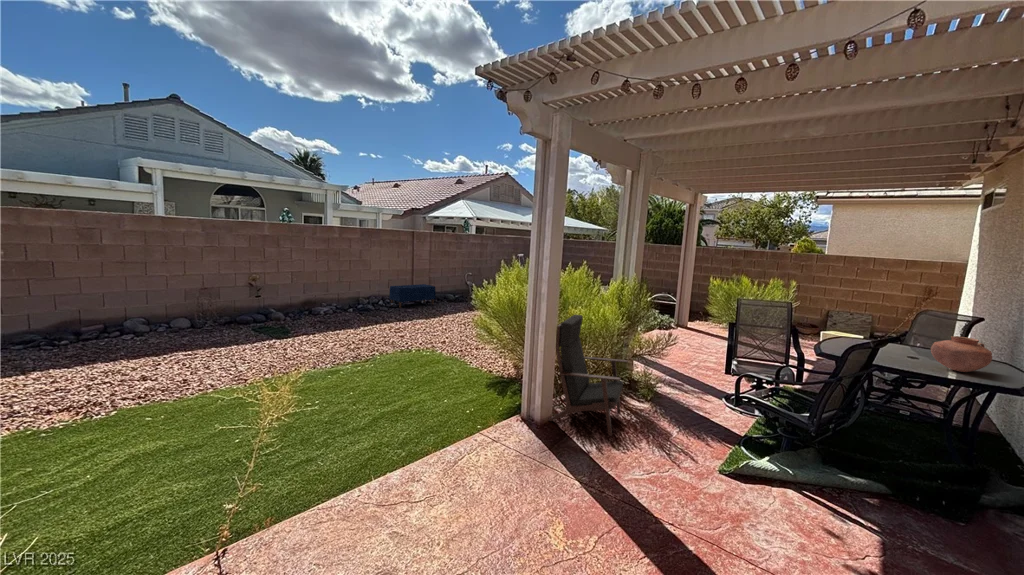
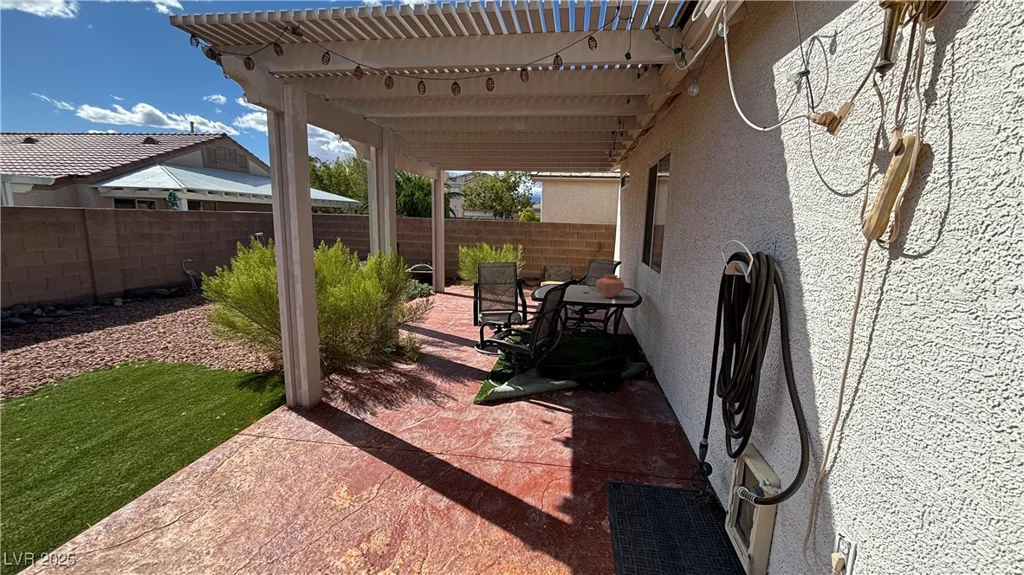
bench: present [389,284,436,308] -> none [49,281,136,317]
lounge chair: present [549,315,628,435] -> none [315,293,392,403]

